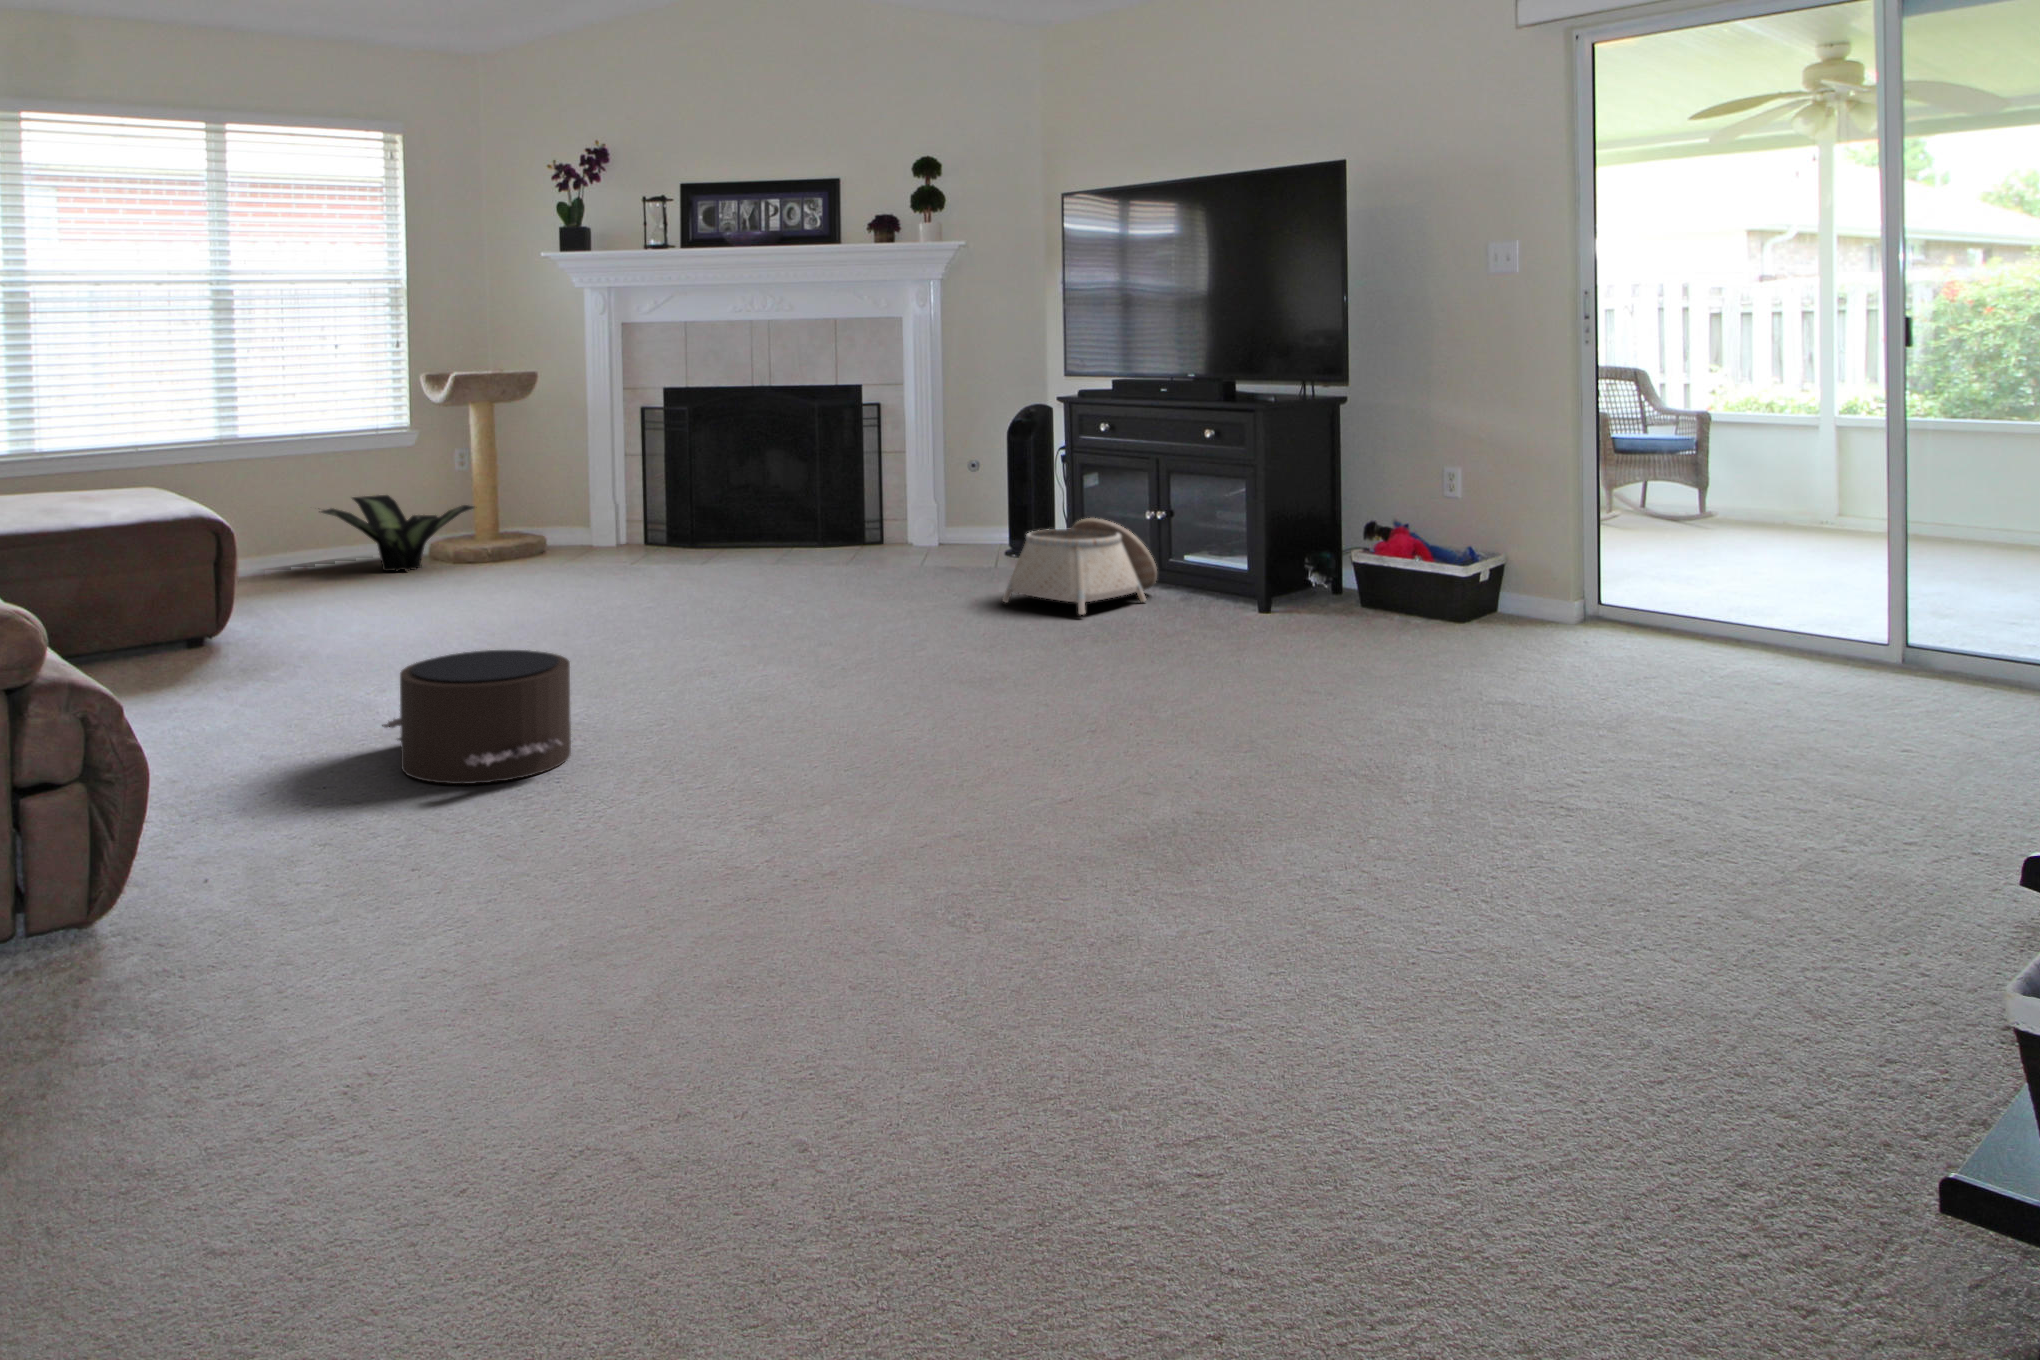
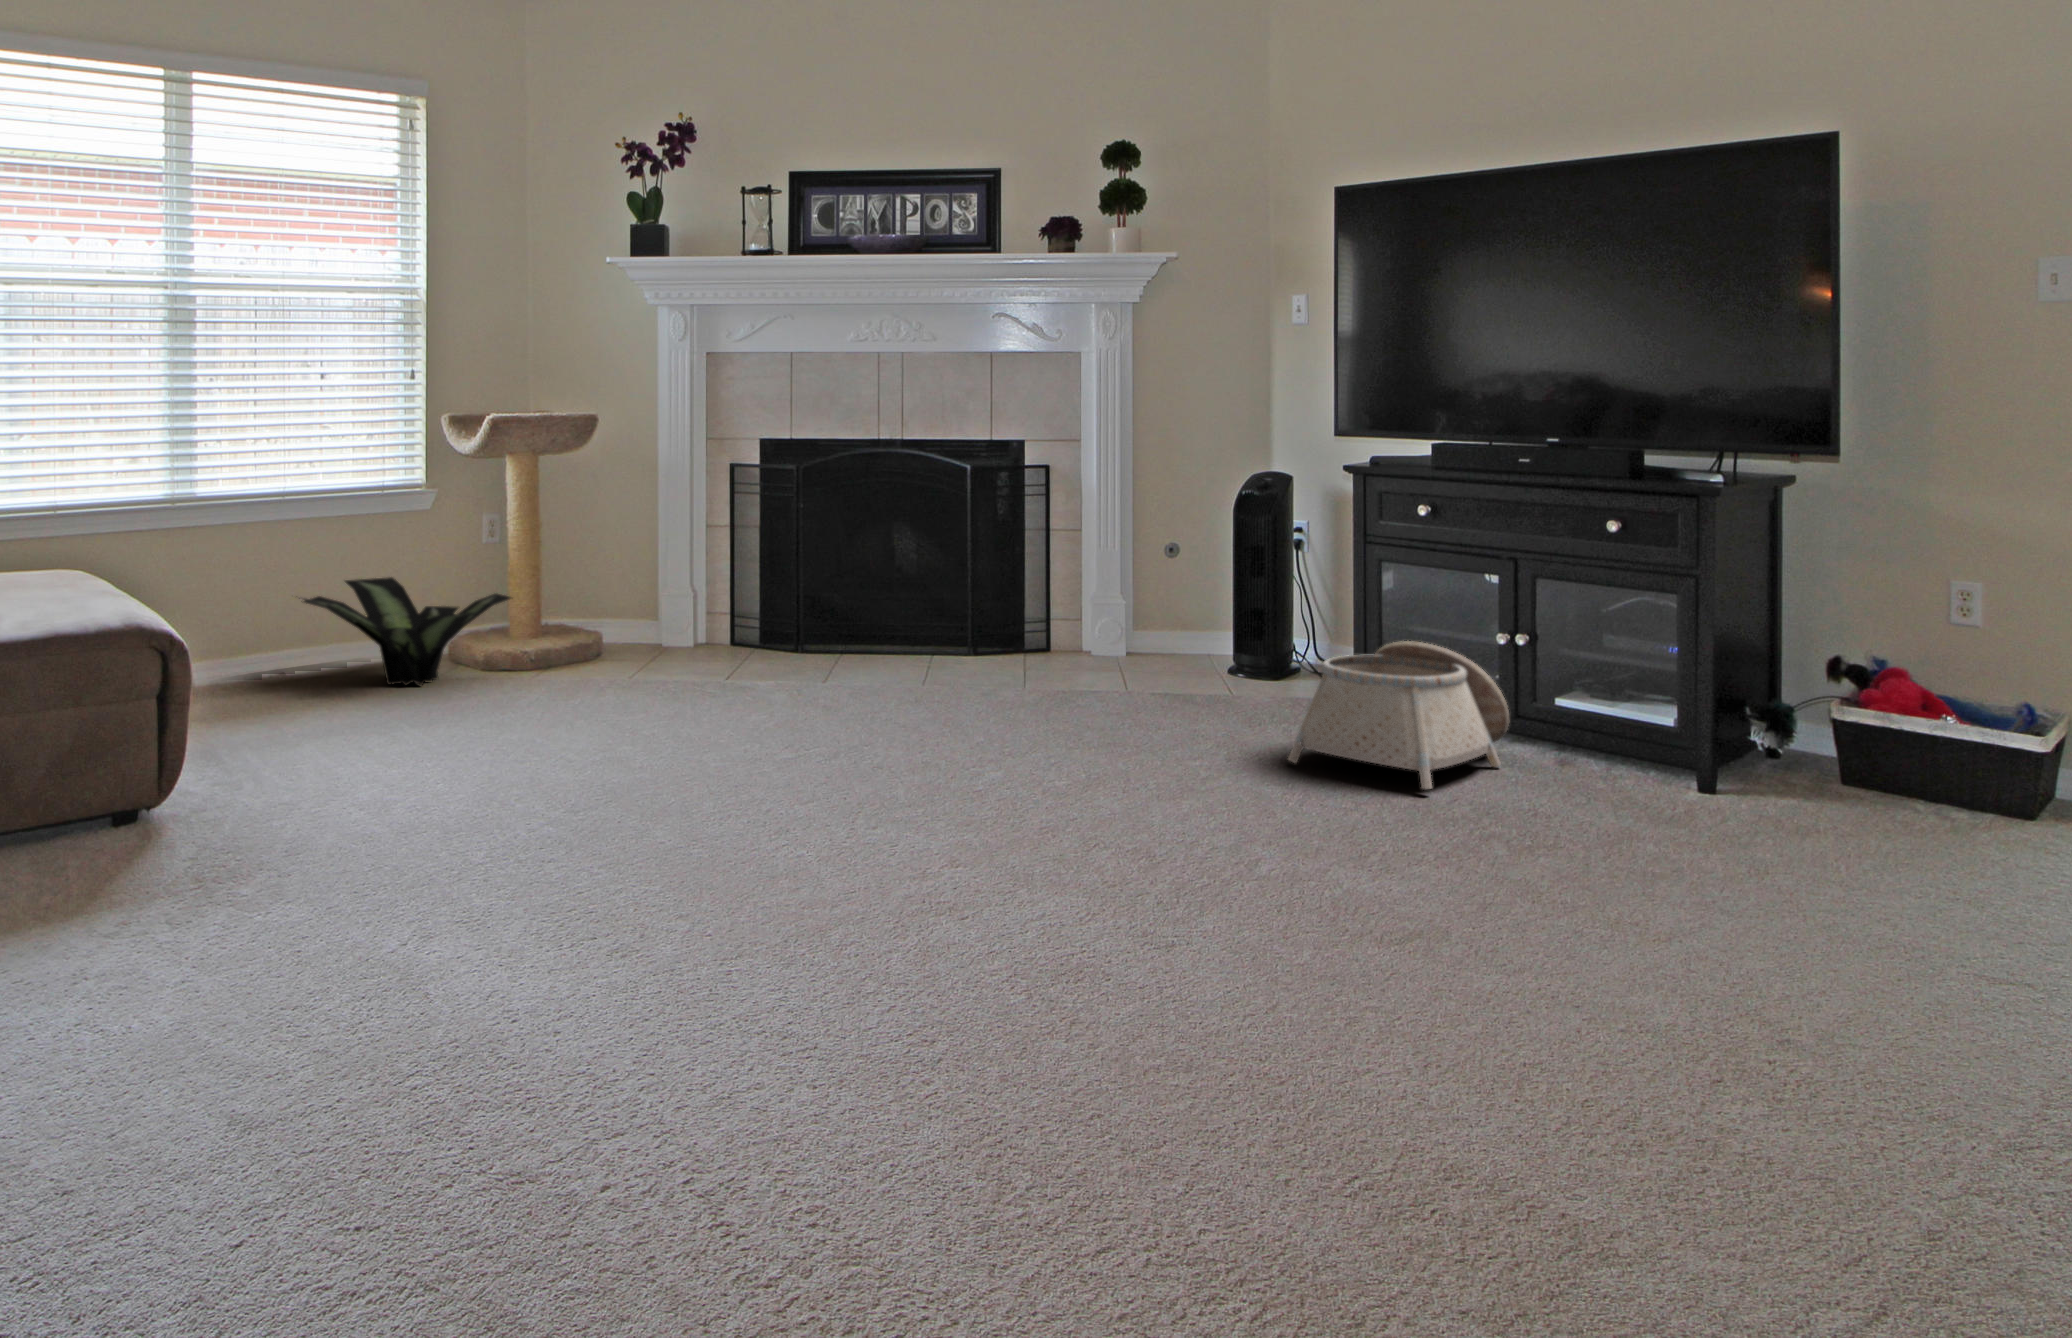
pouf: present [382,650,571,784] -> none [424,881,758,1156]

